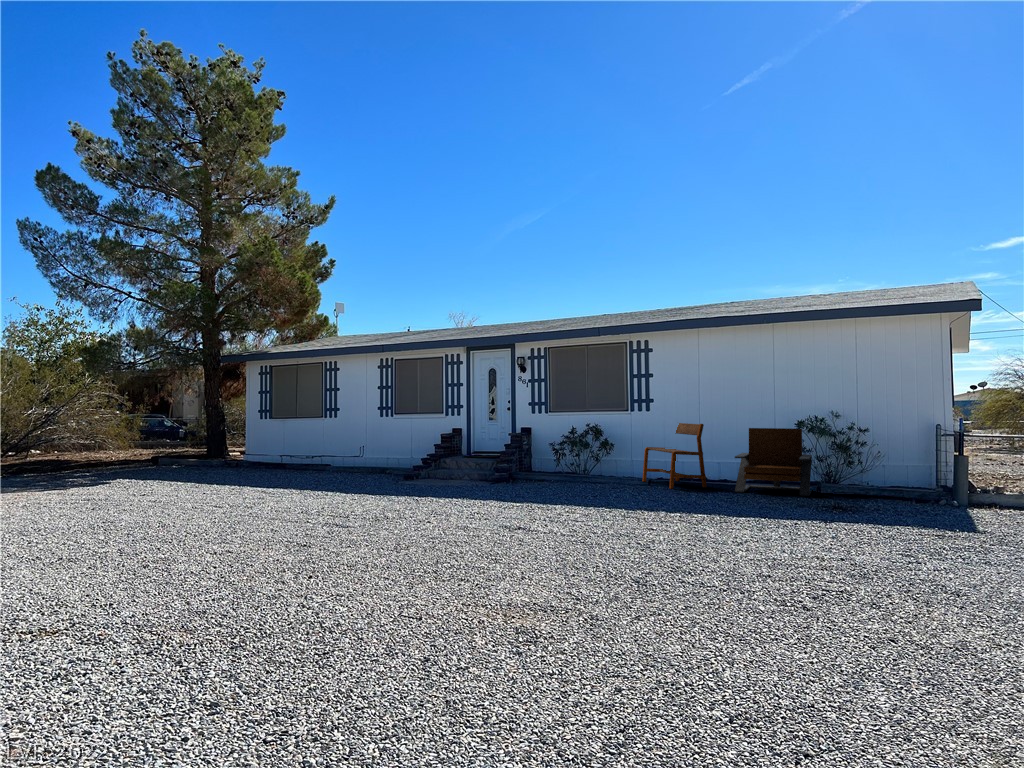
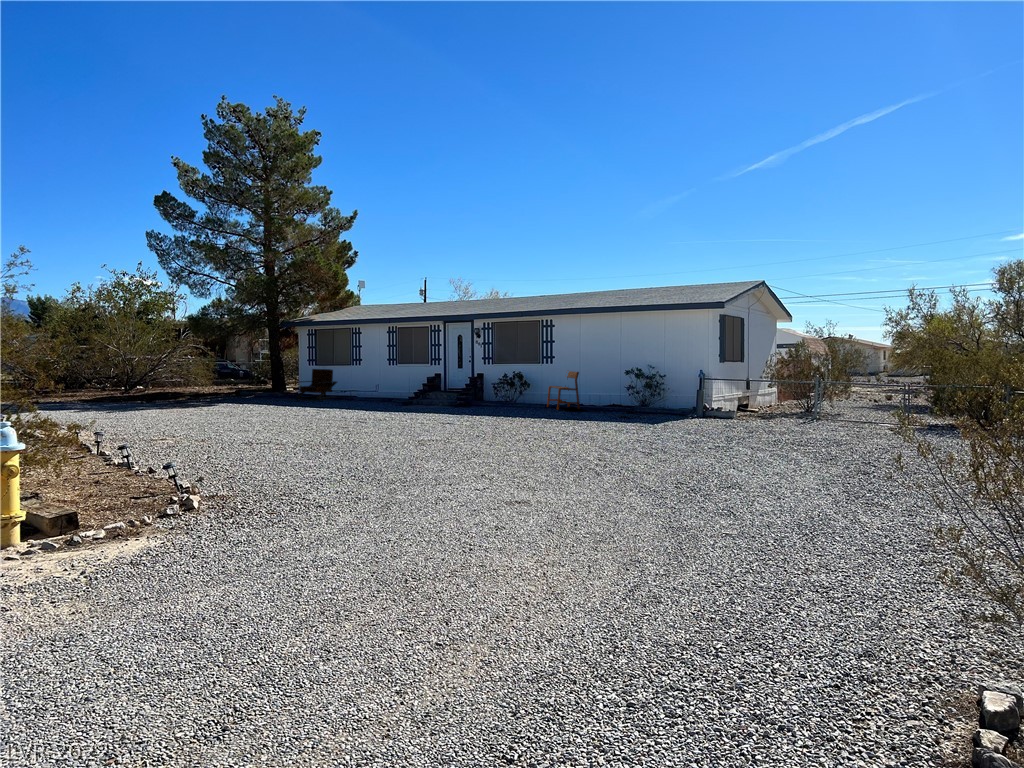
lounge chair: present [735,428,812,496] -> present [297,369,337,399]

